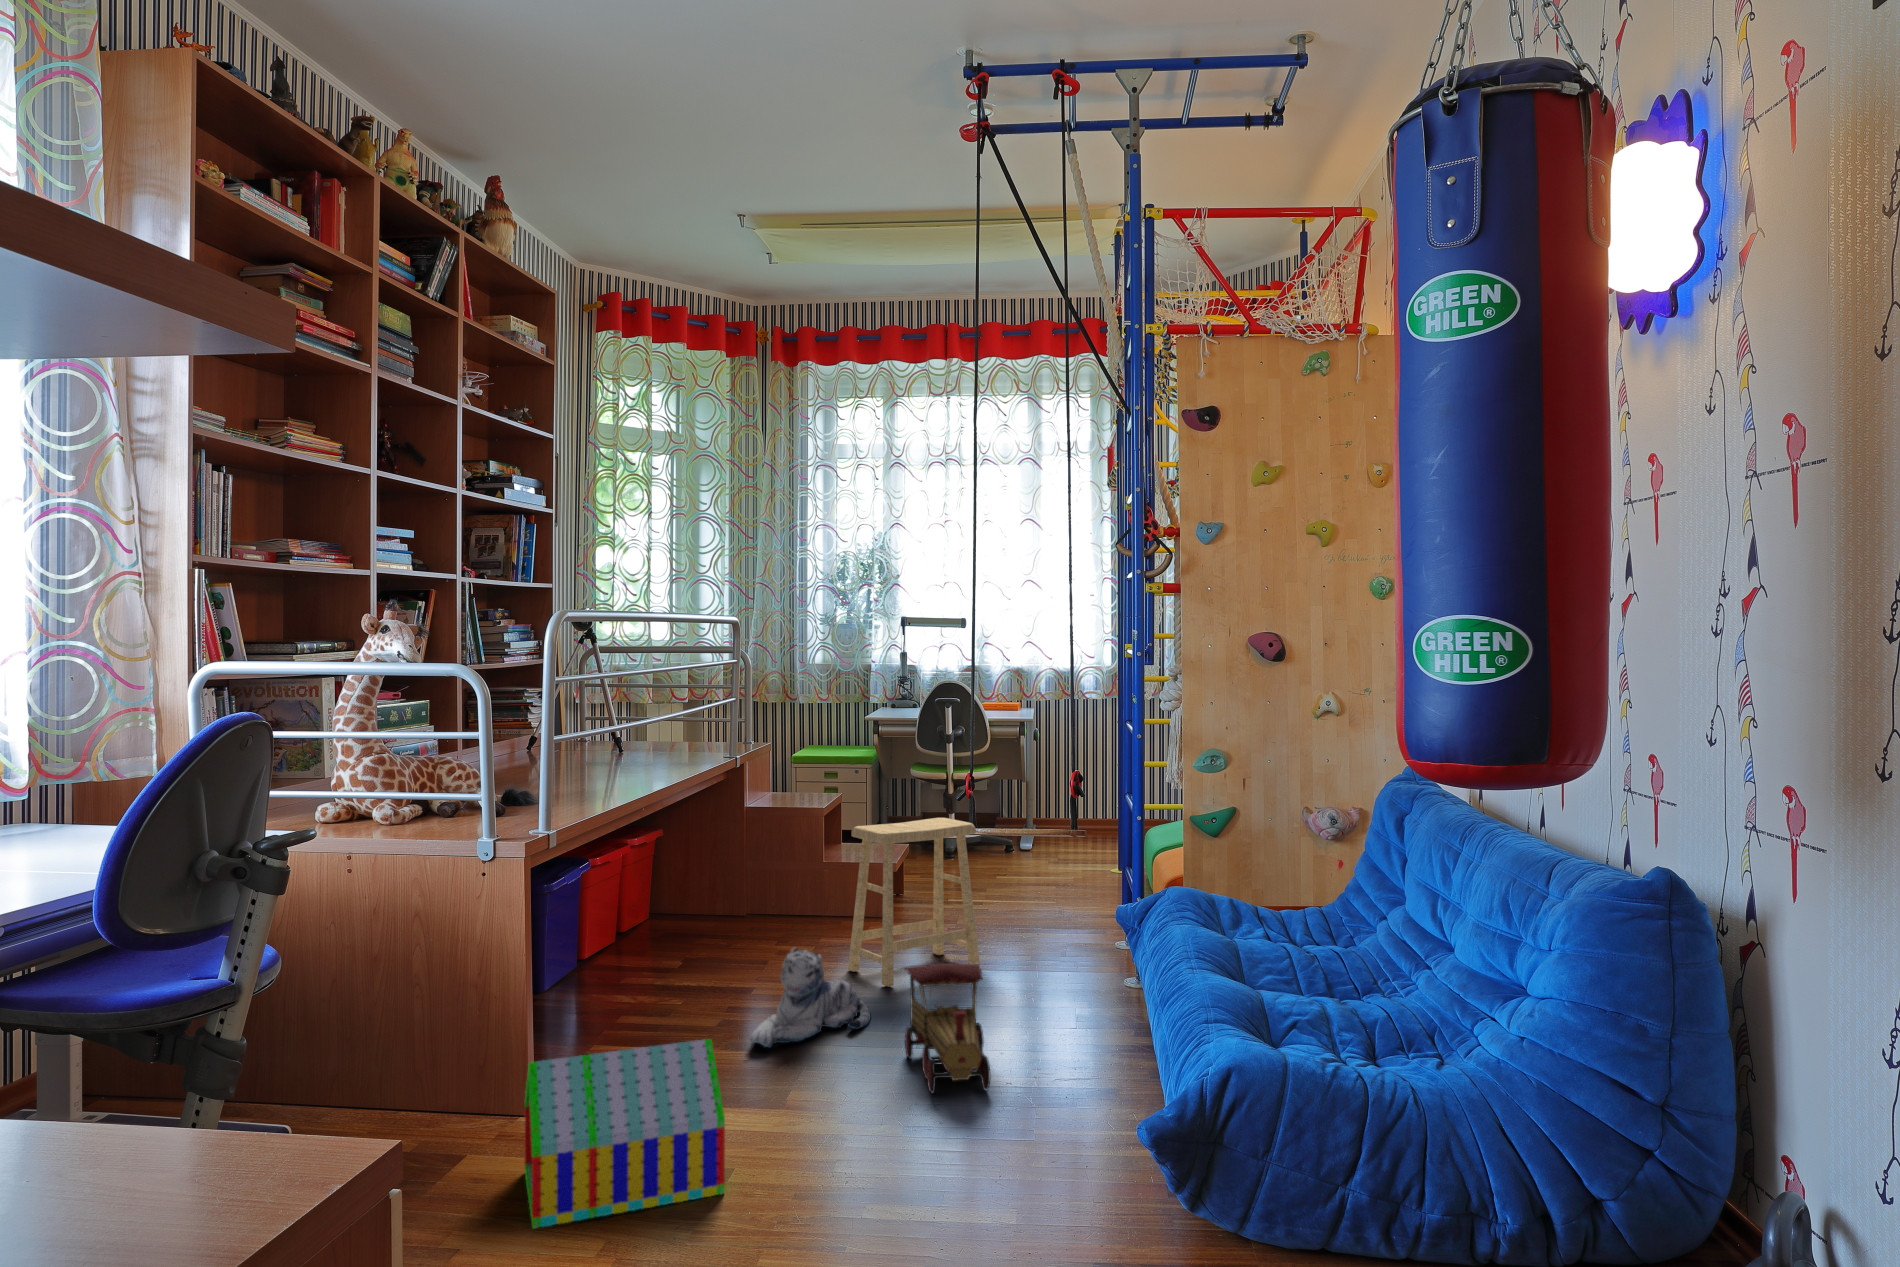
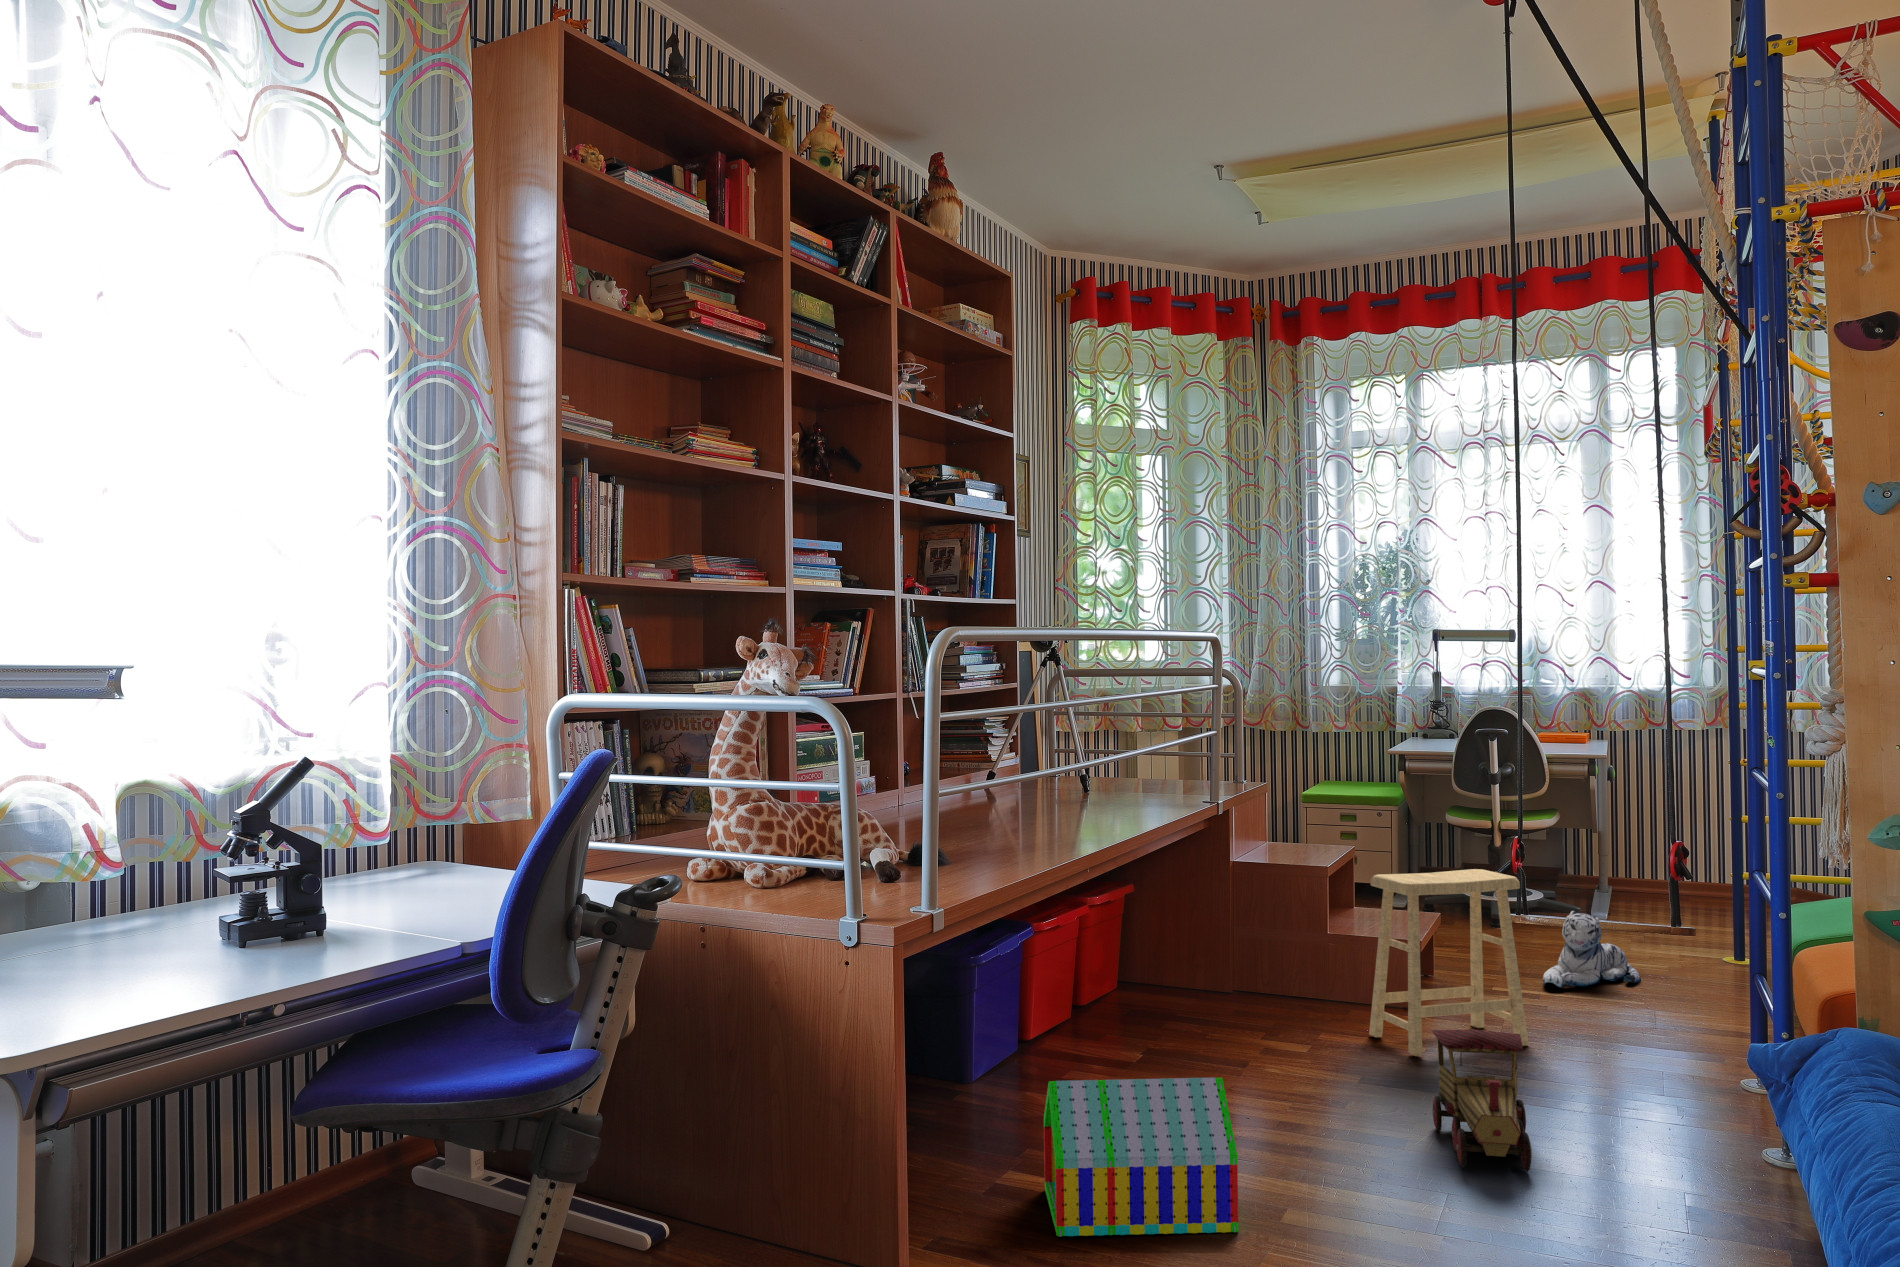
plush toy: present [750,948,870,1048] -> present [1543,911,1640,988]

